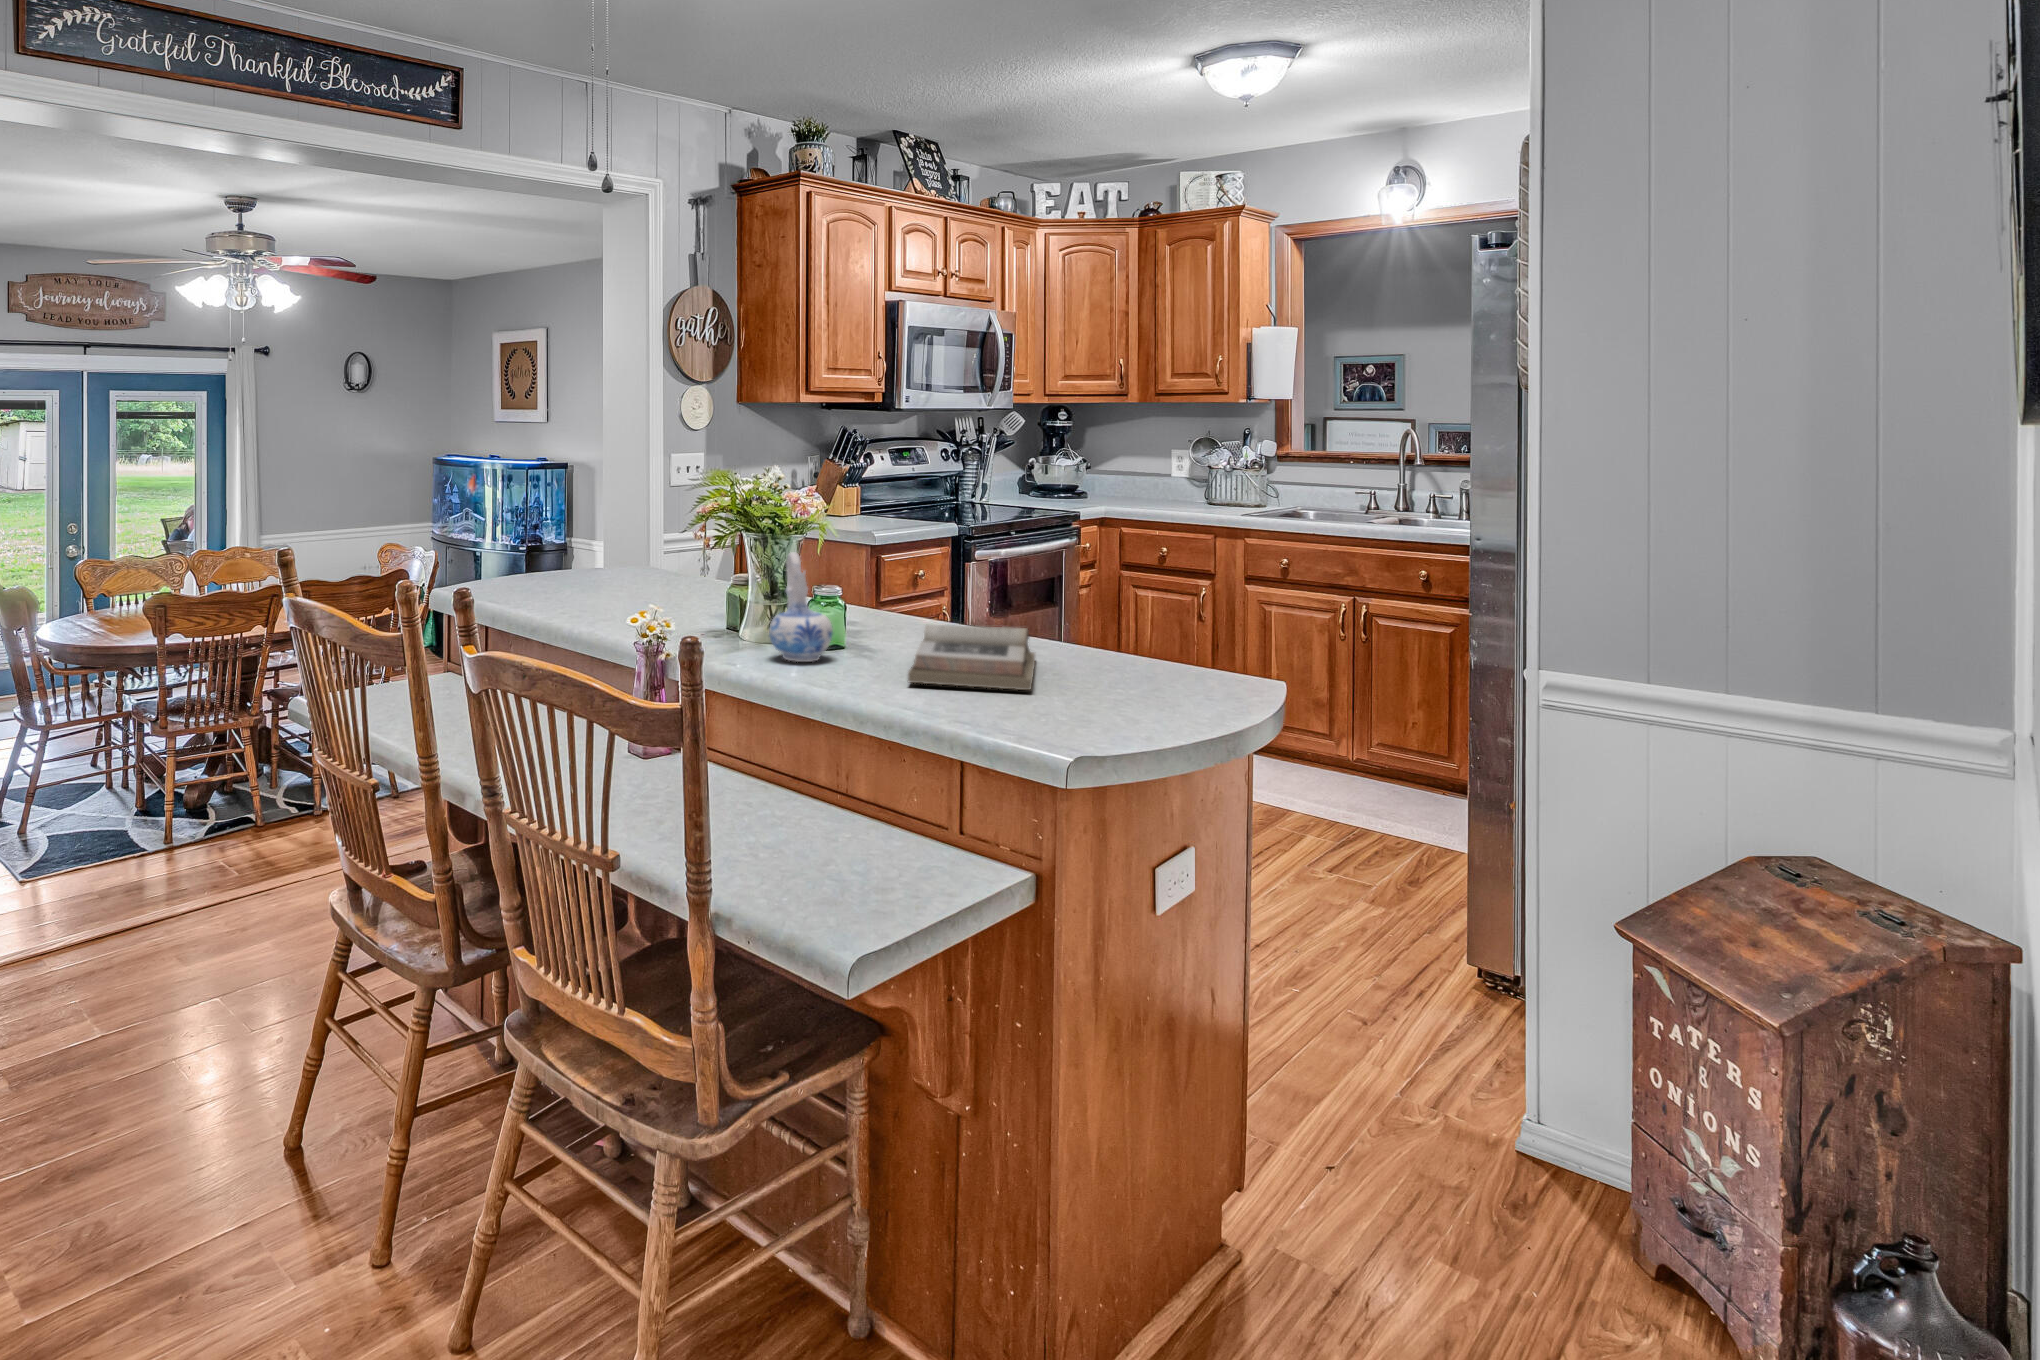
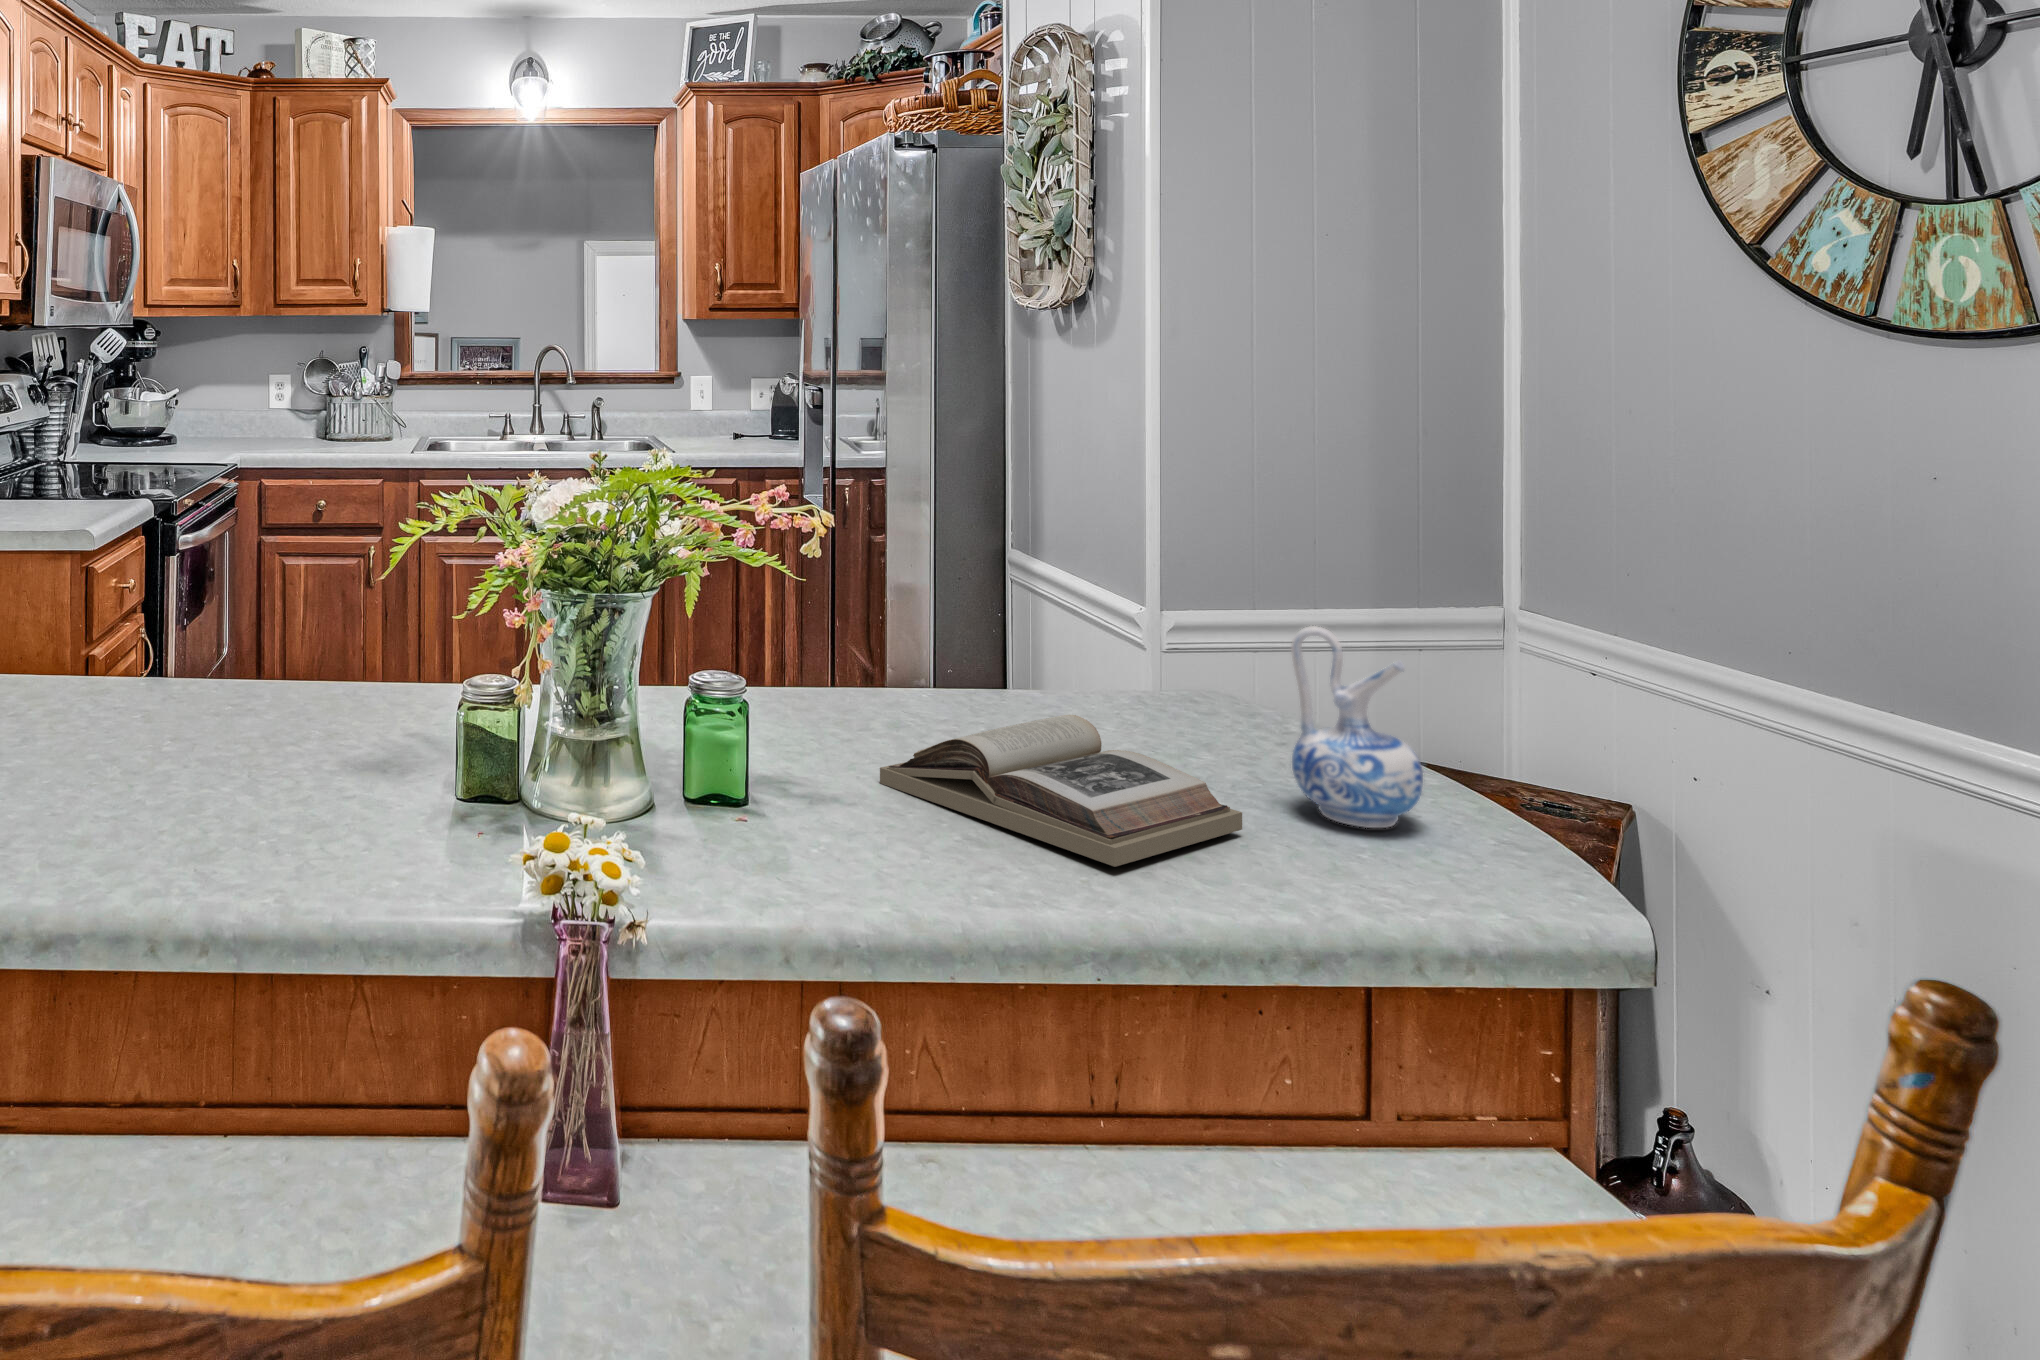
ceramic pitcher: present [769,552,833,662] -> present [1291,626,1423,828]

